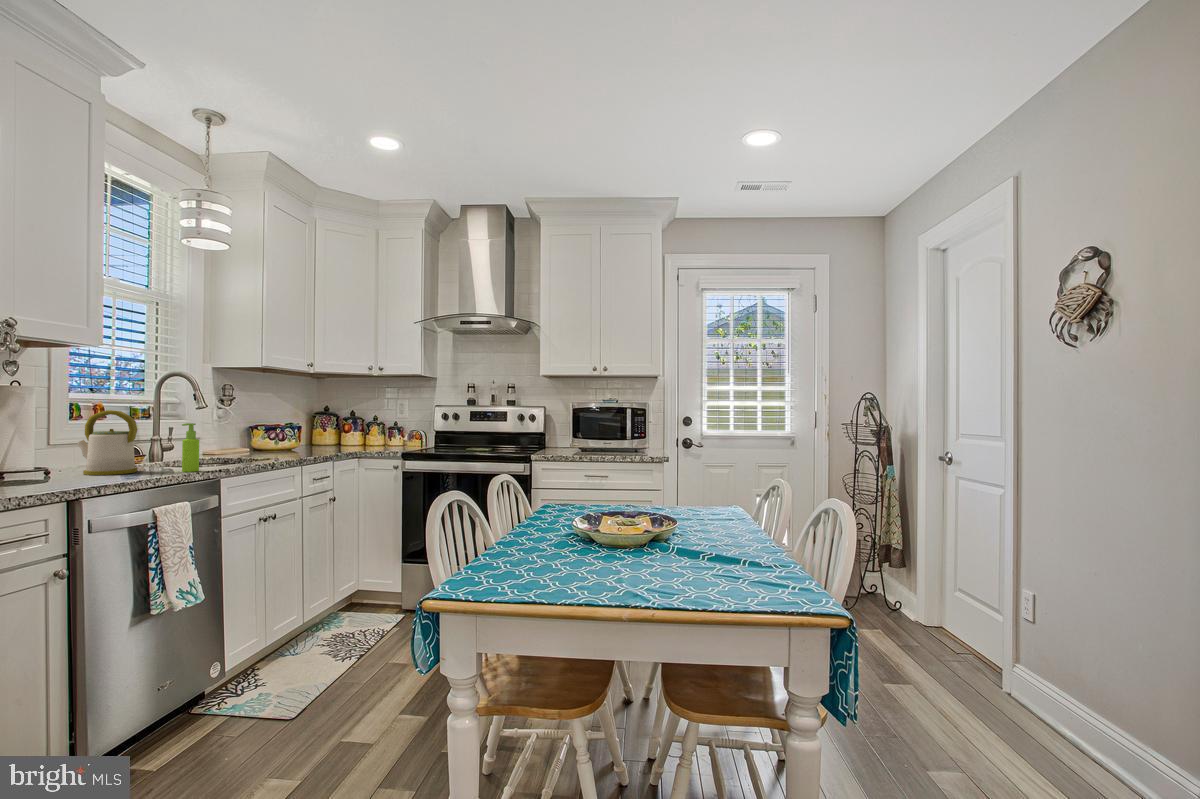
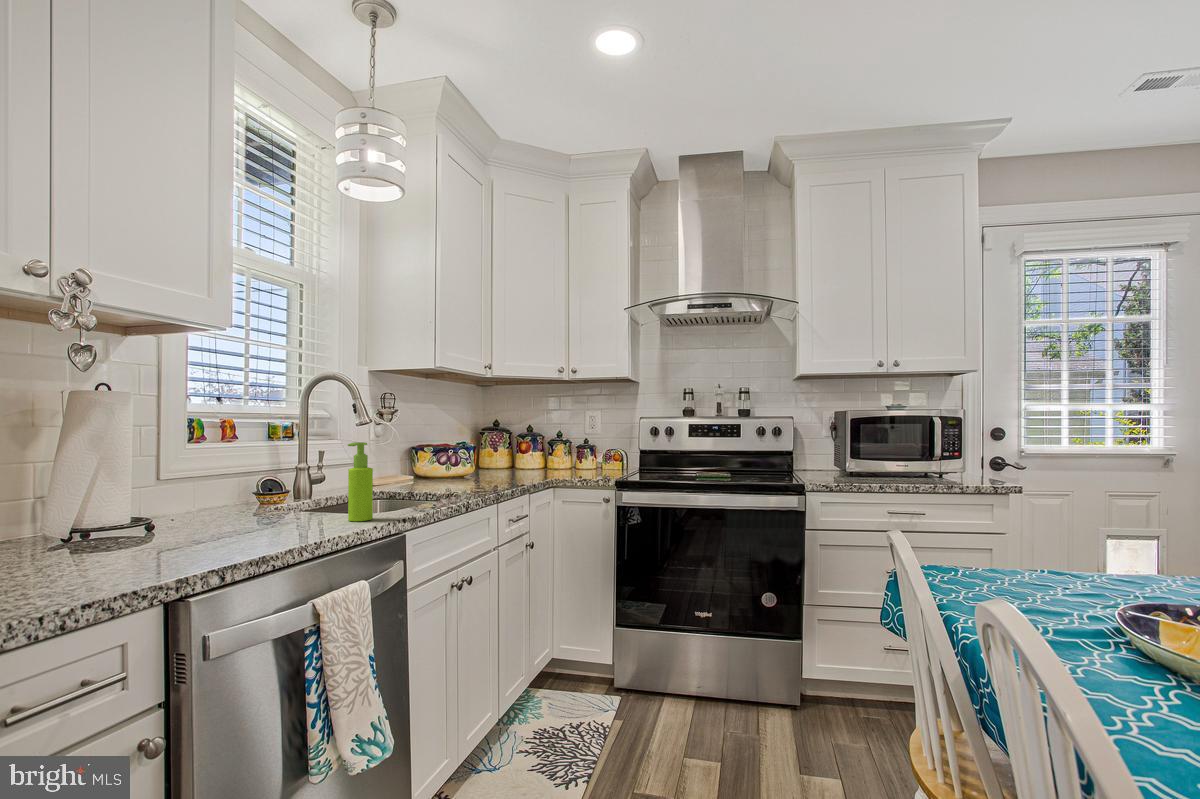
kettle: present [77,410,137,475] -> none [196,423,283,530]

